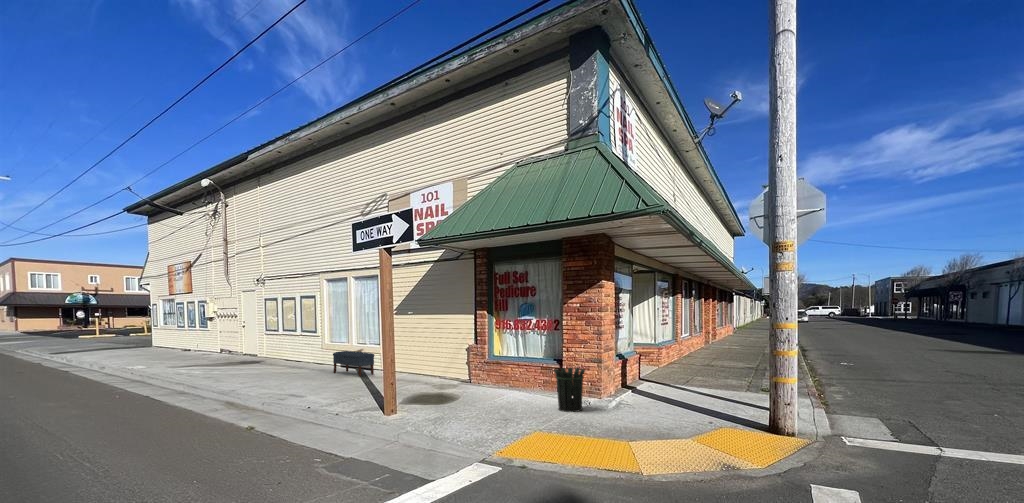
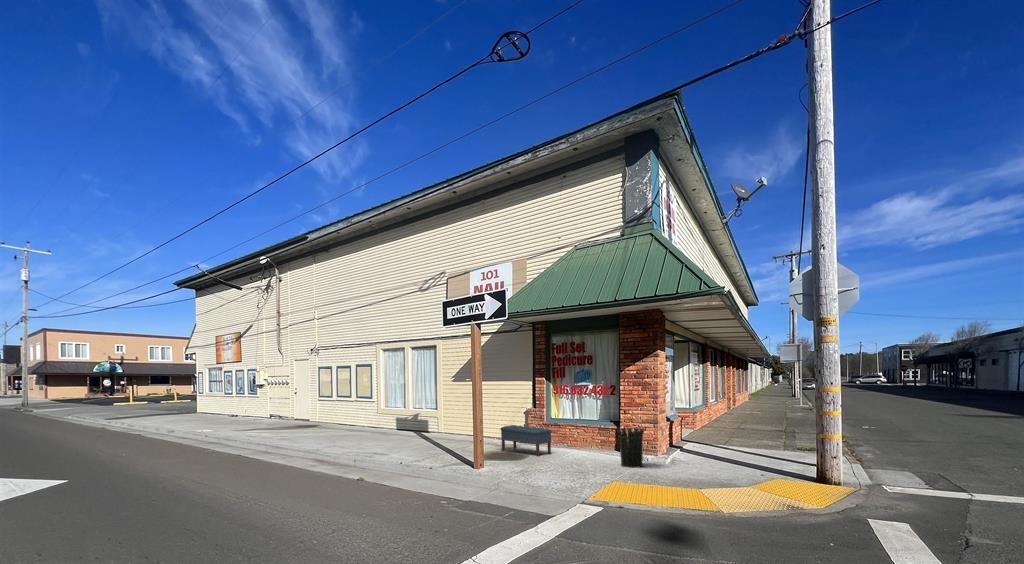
bench: present [333,351,374,377] -> present [501,425,552,456]

